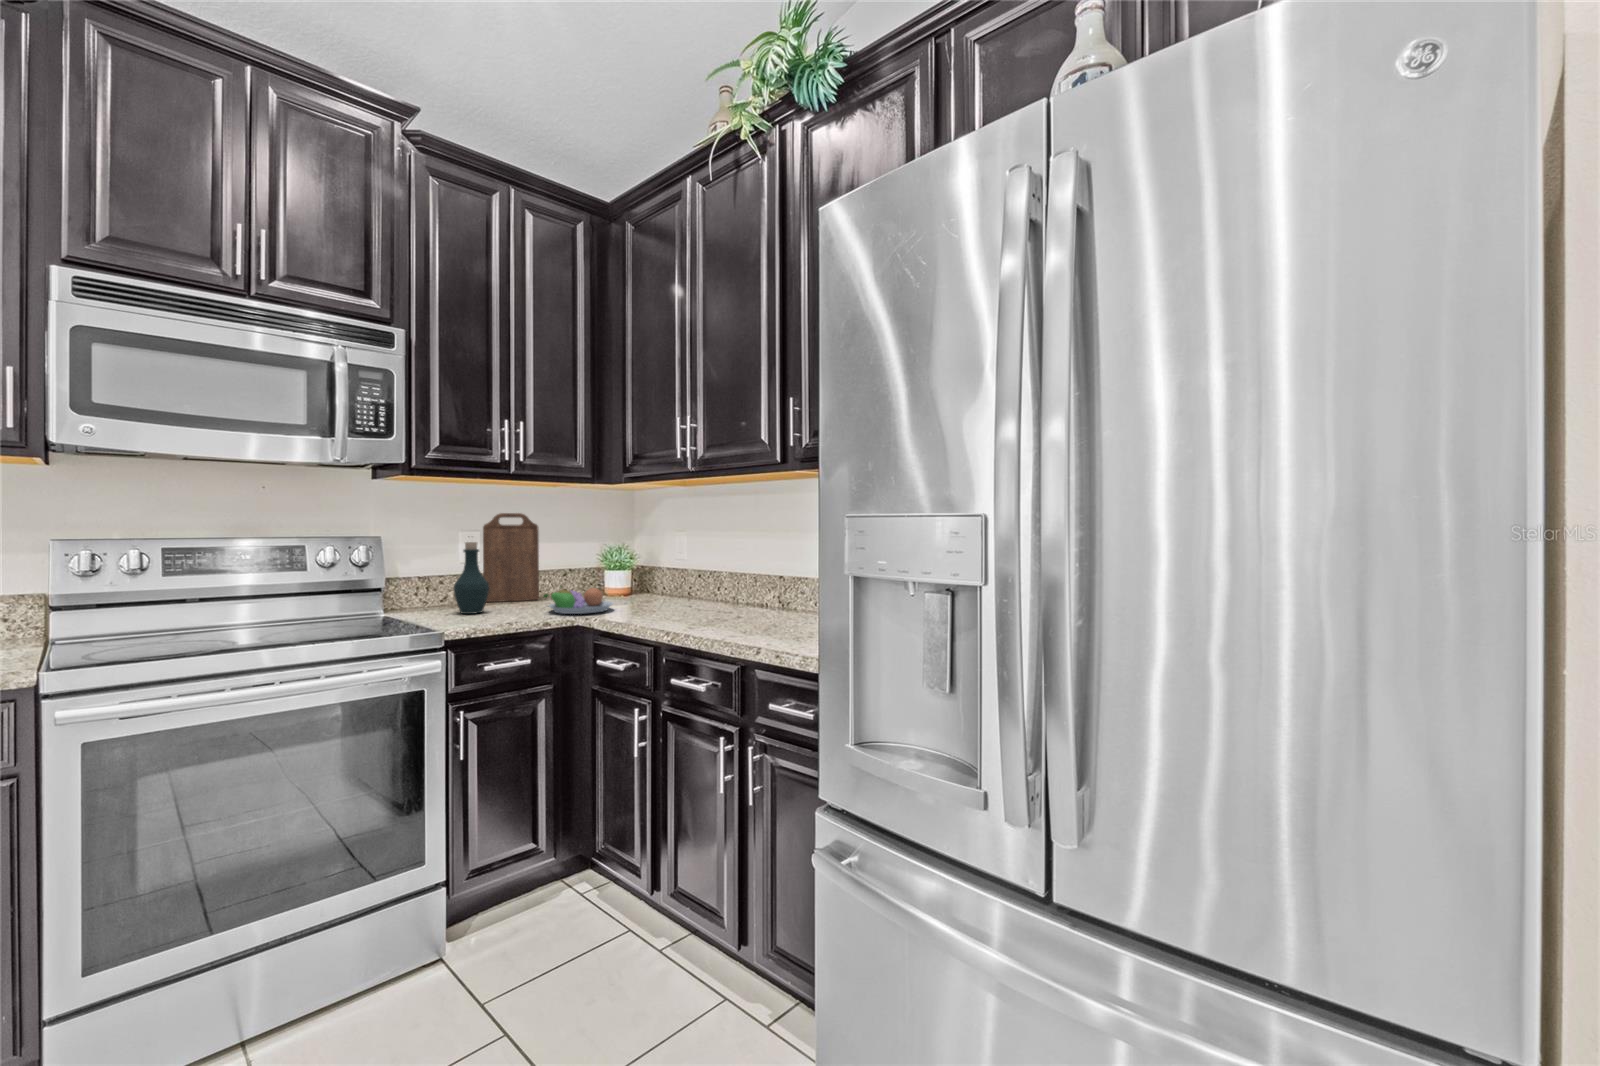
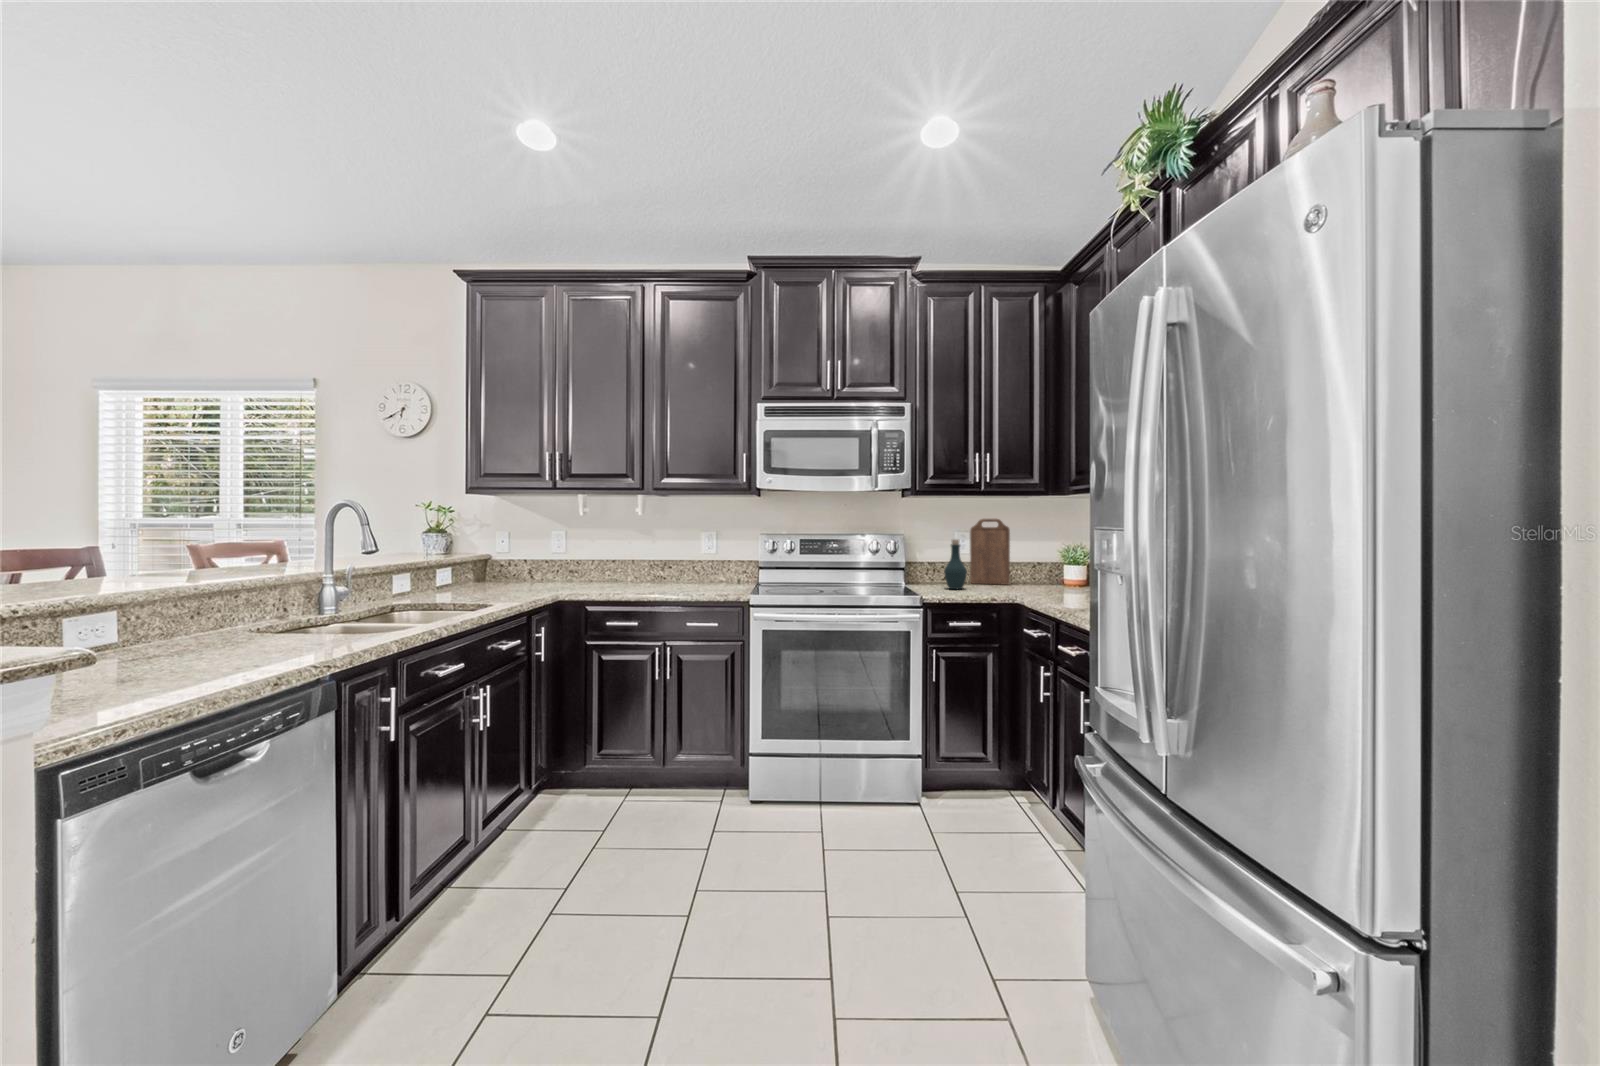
fruit bowl: present [544,588,613,614] -> none [999,573,1055,595]

